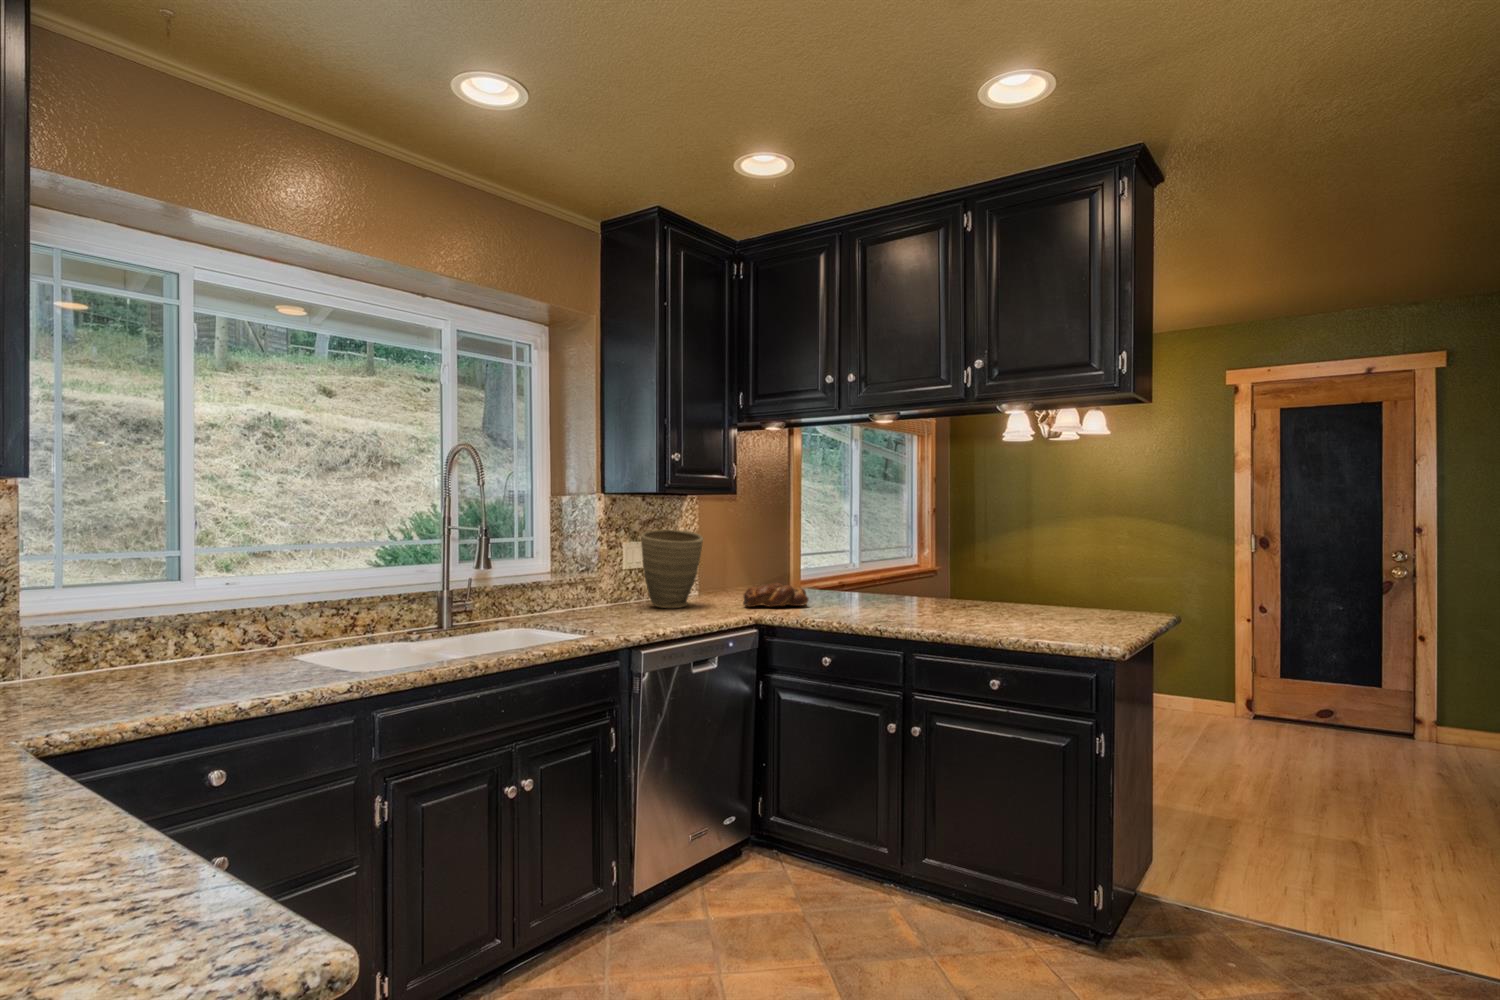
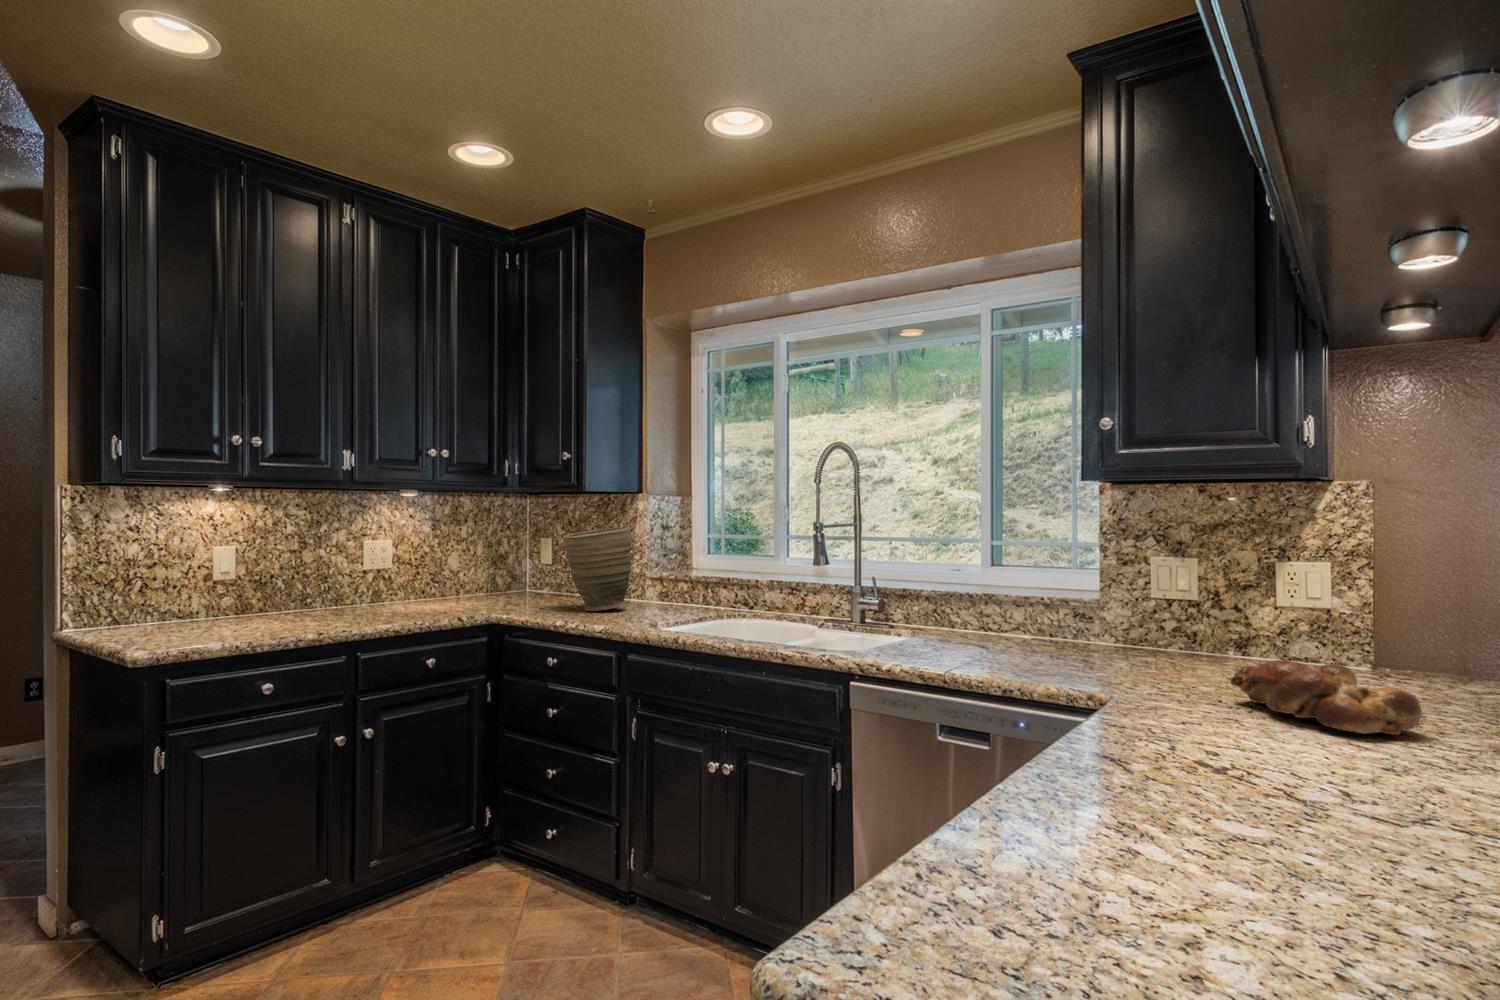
vase: present [641,530,703,608] -> present [564,526,631,611]

